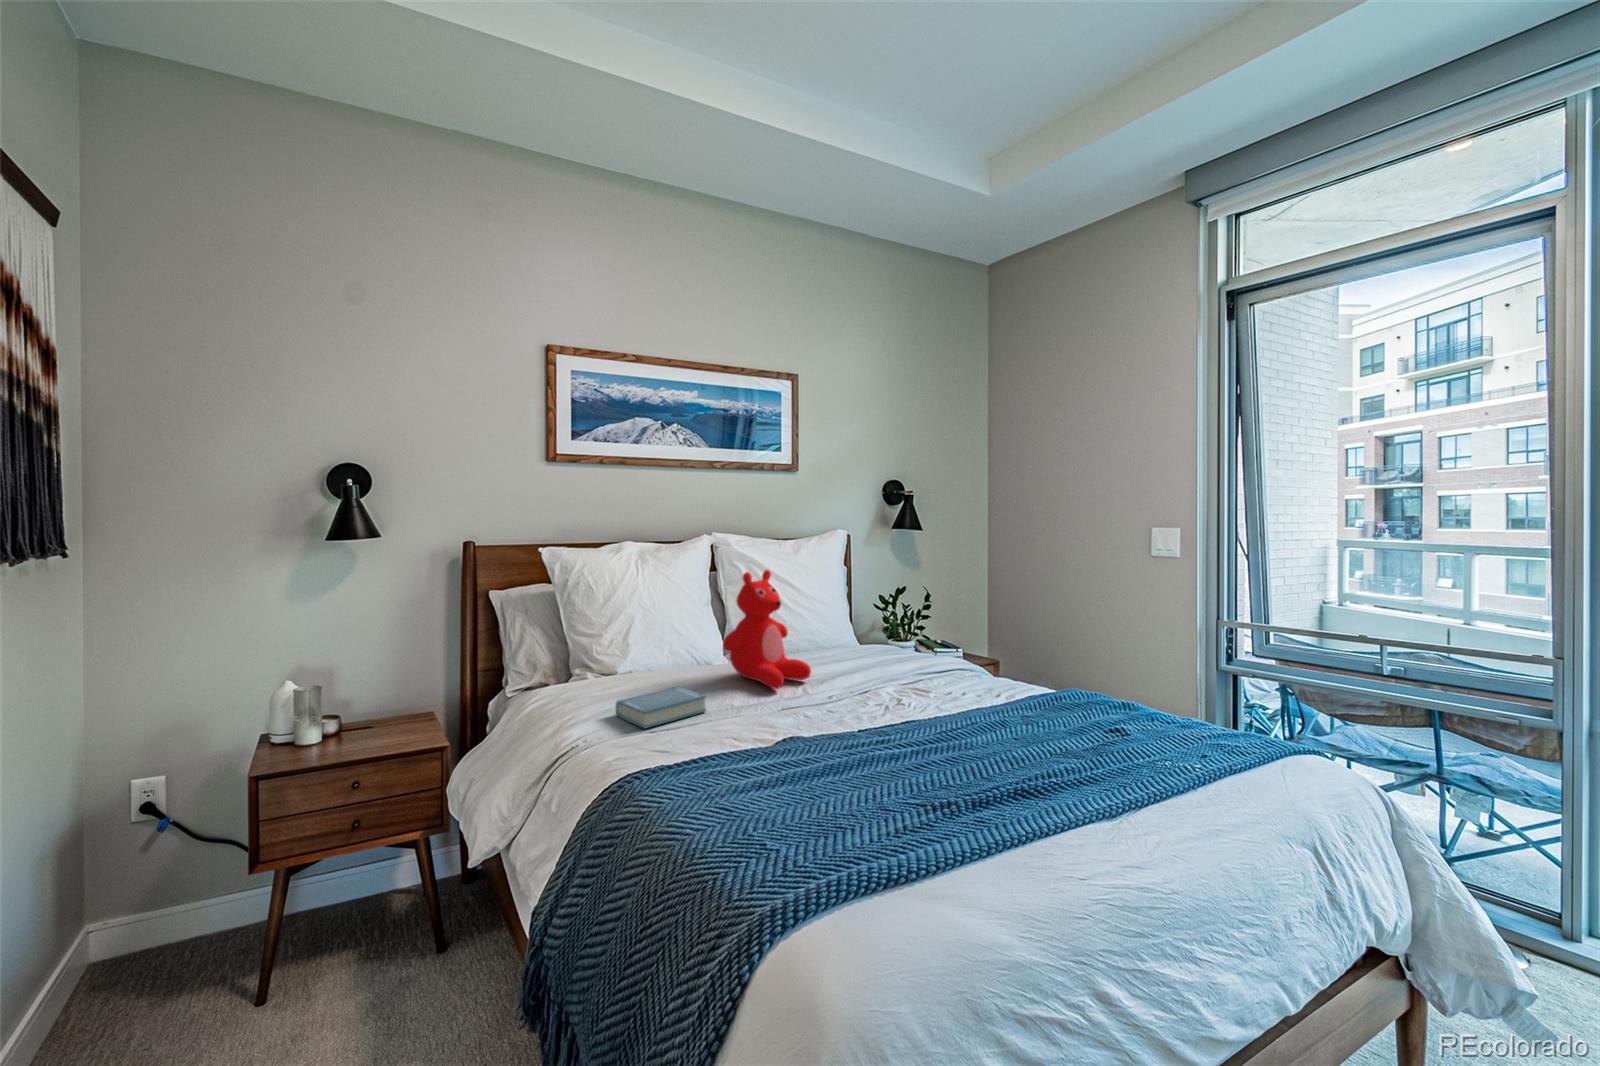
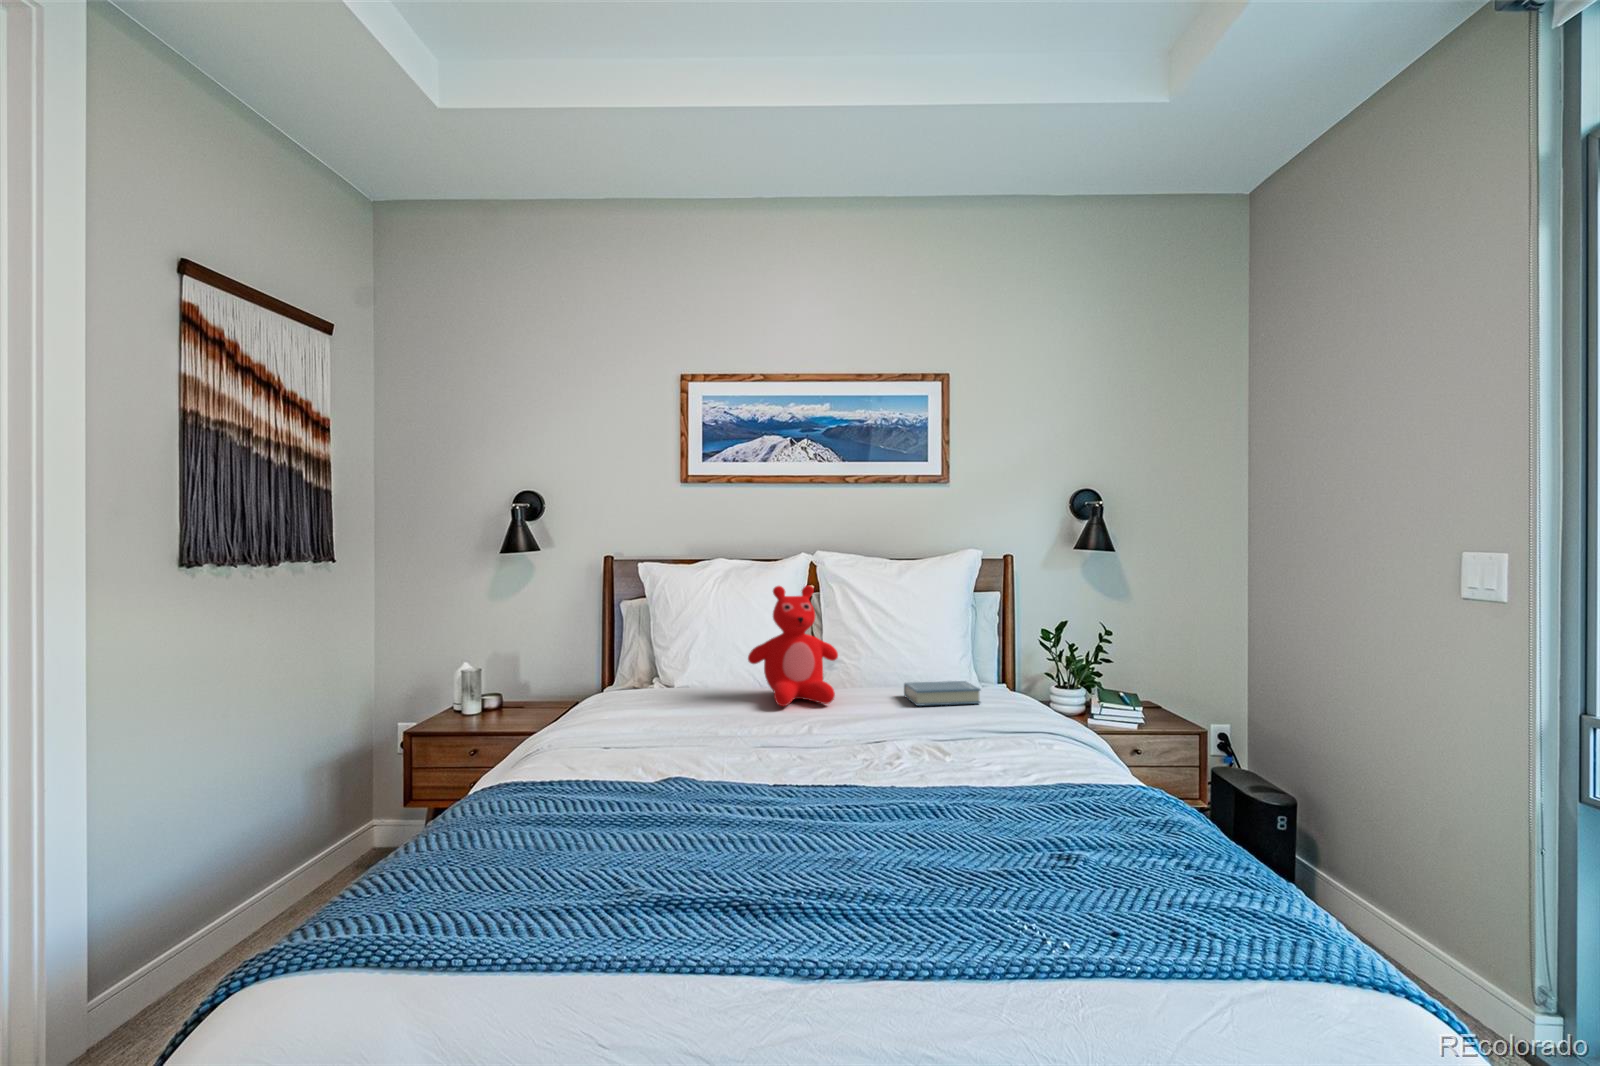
hardback book: present [616,686,706,728] -> present [904,681,980,706]

